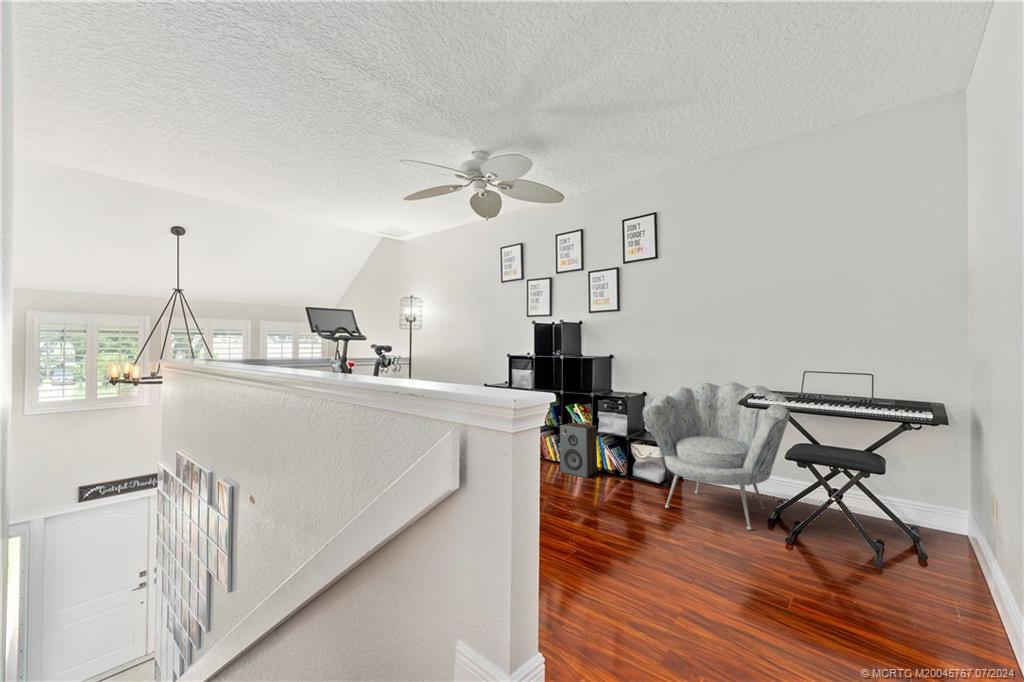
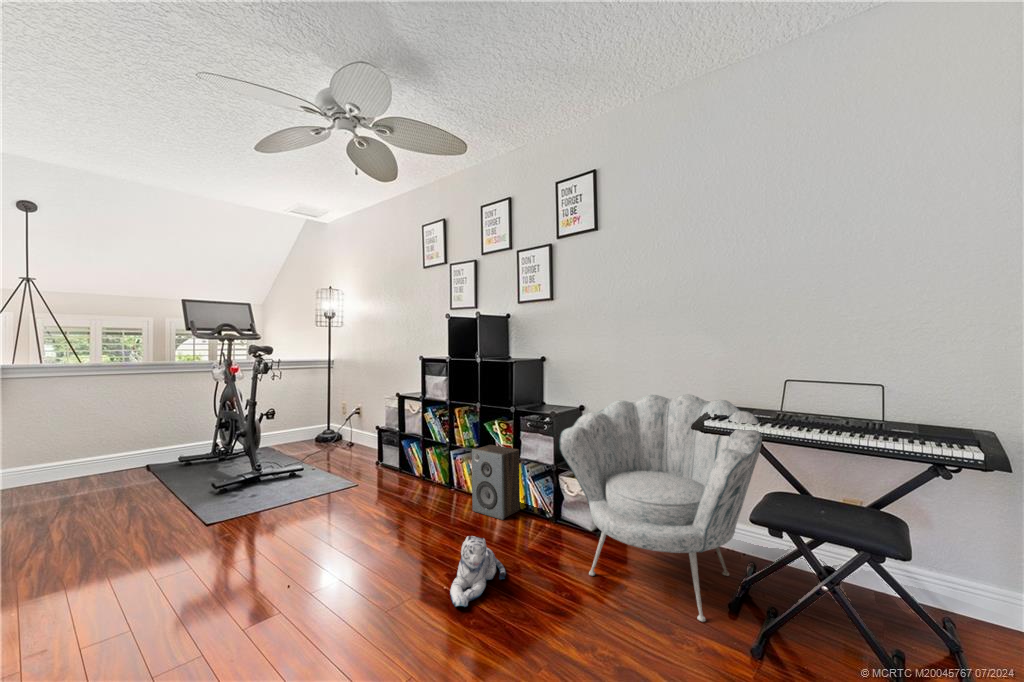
plush toy: none [572,478,607,522] -> present [450,536,506,607]

